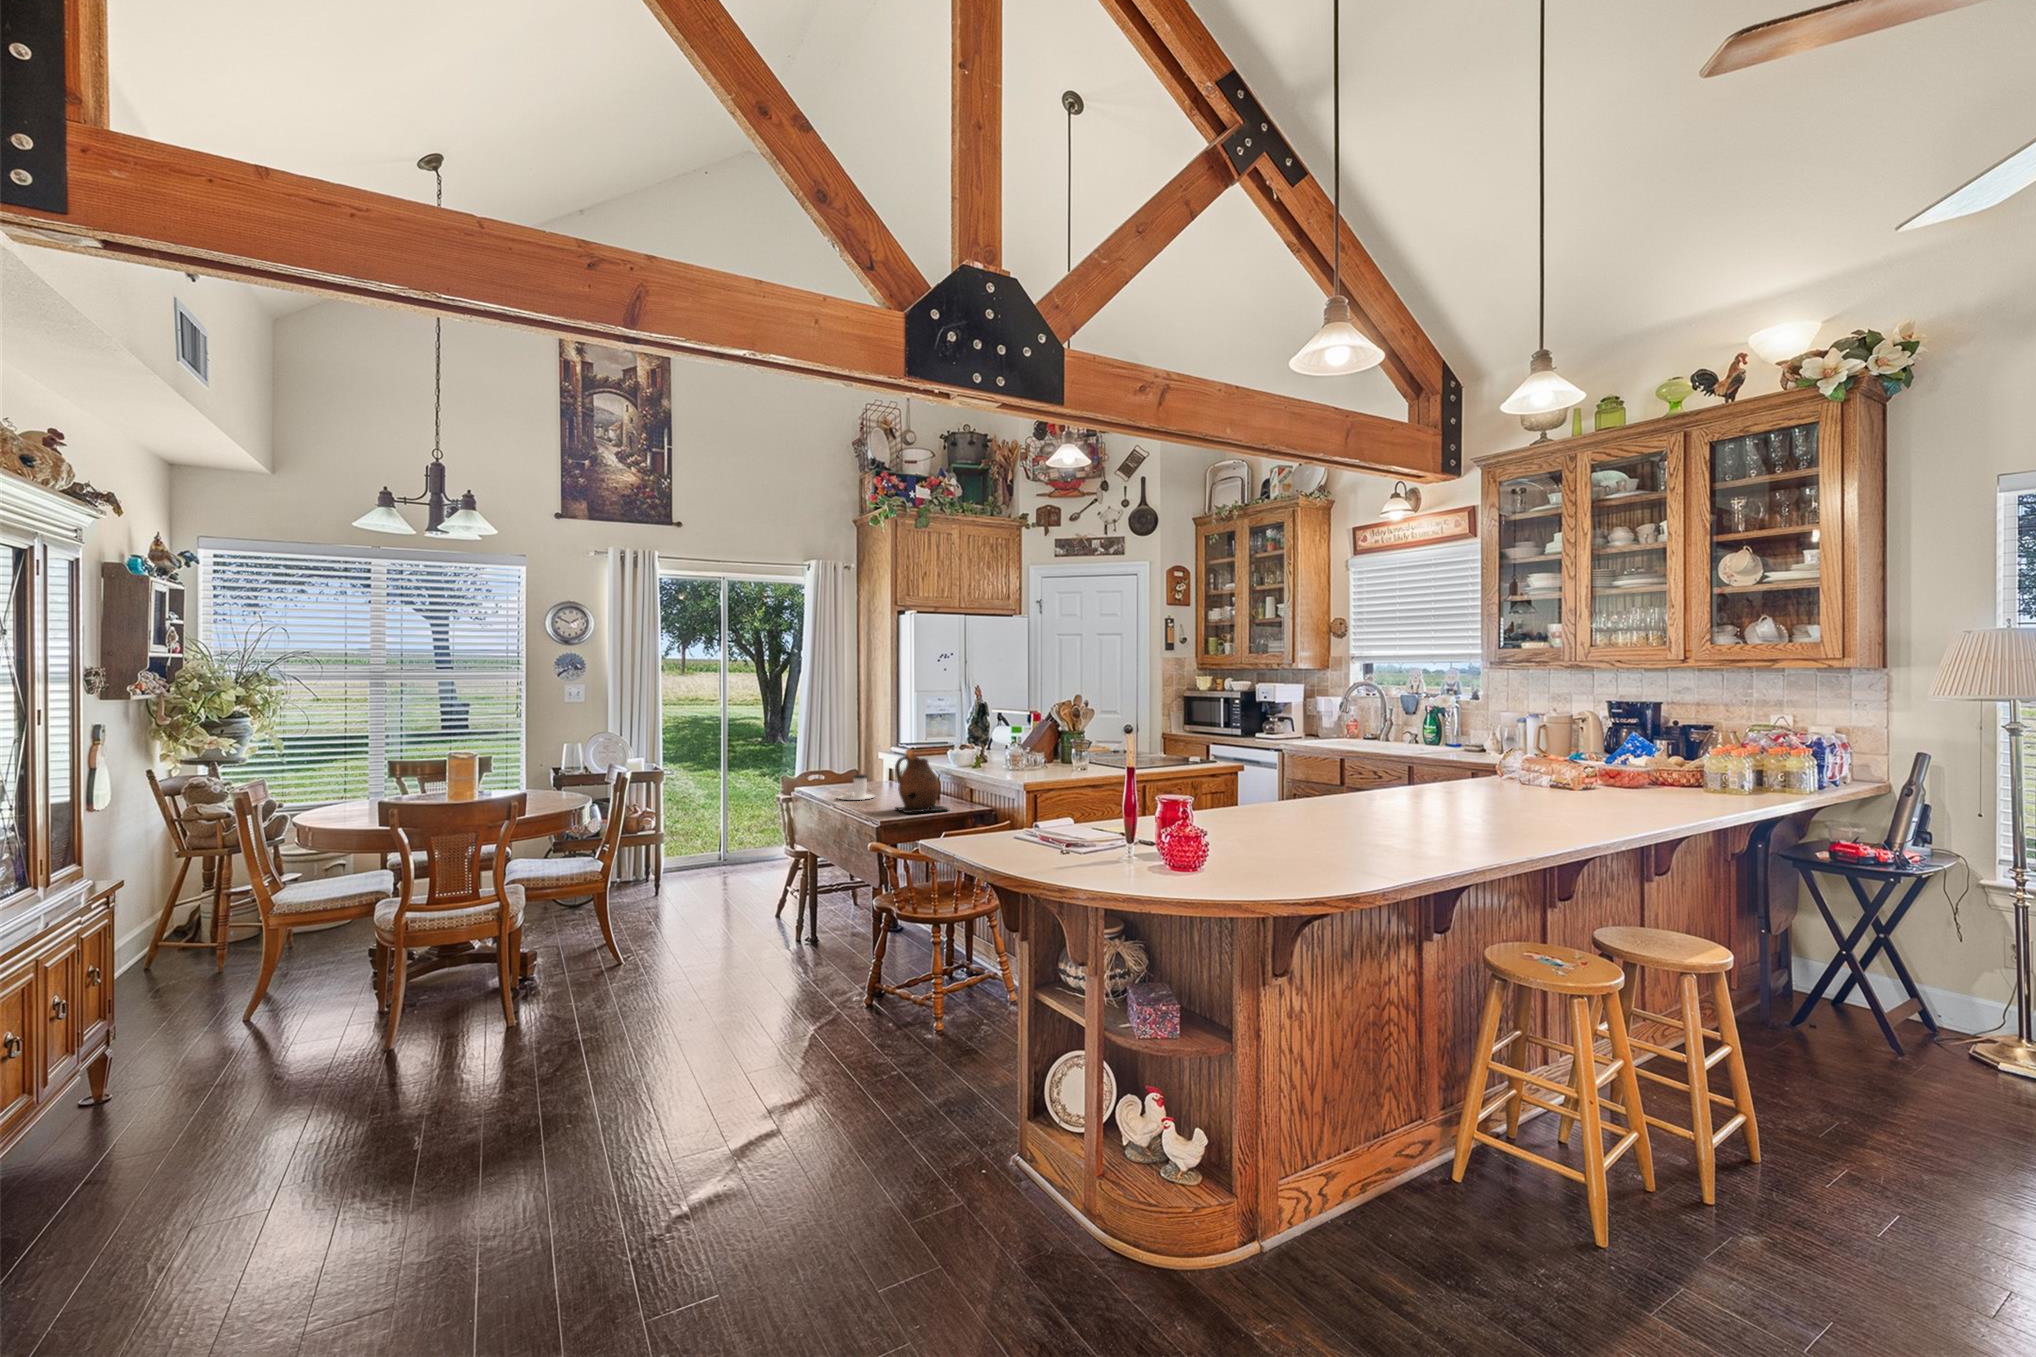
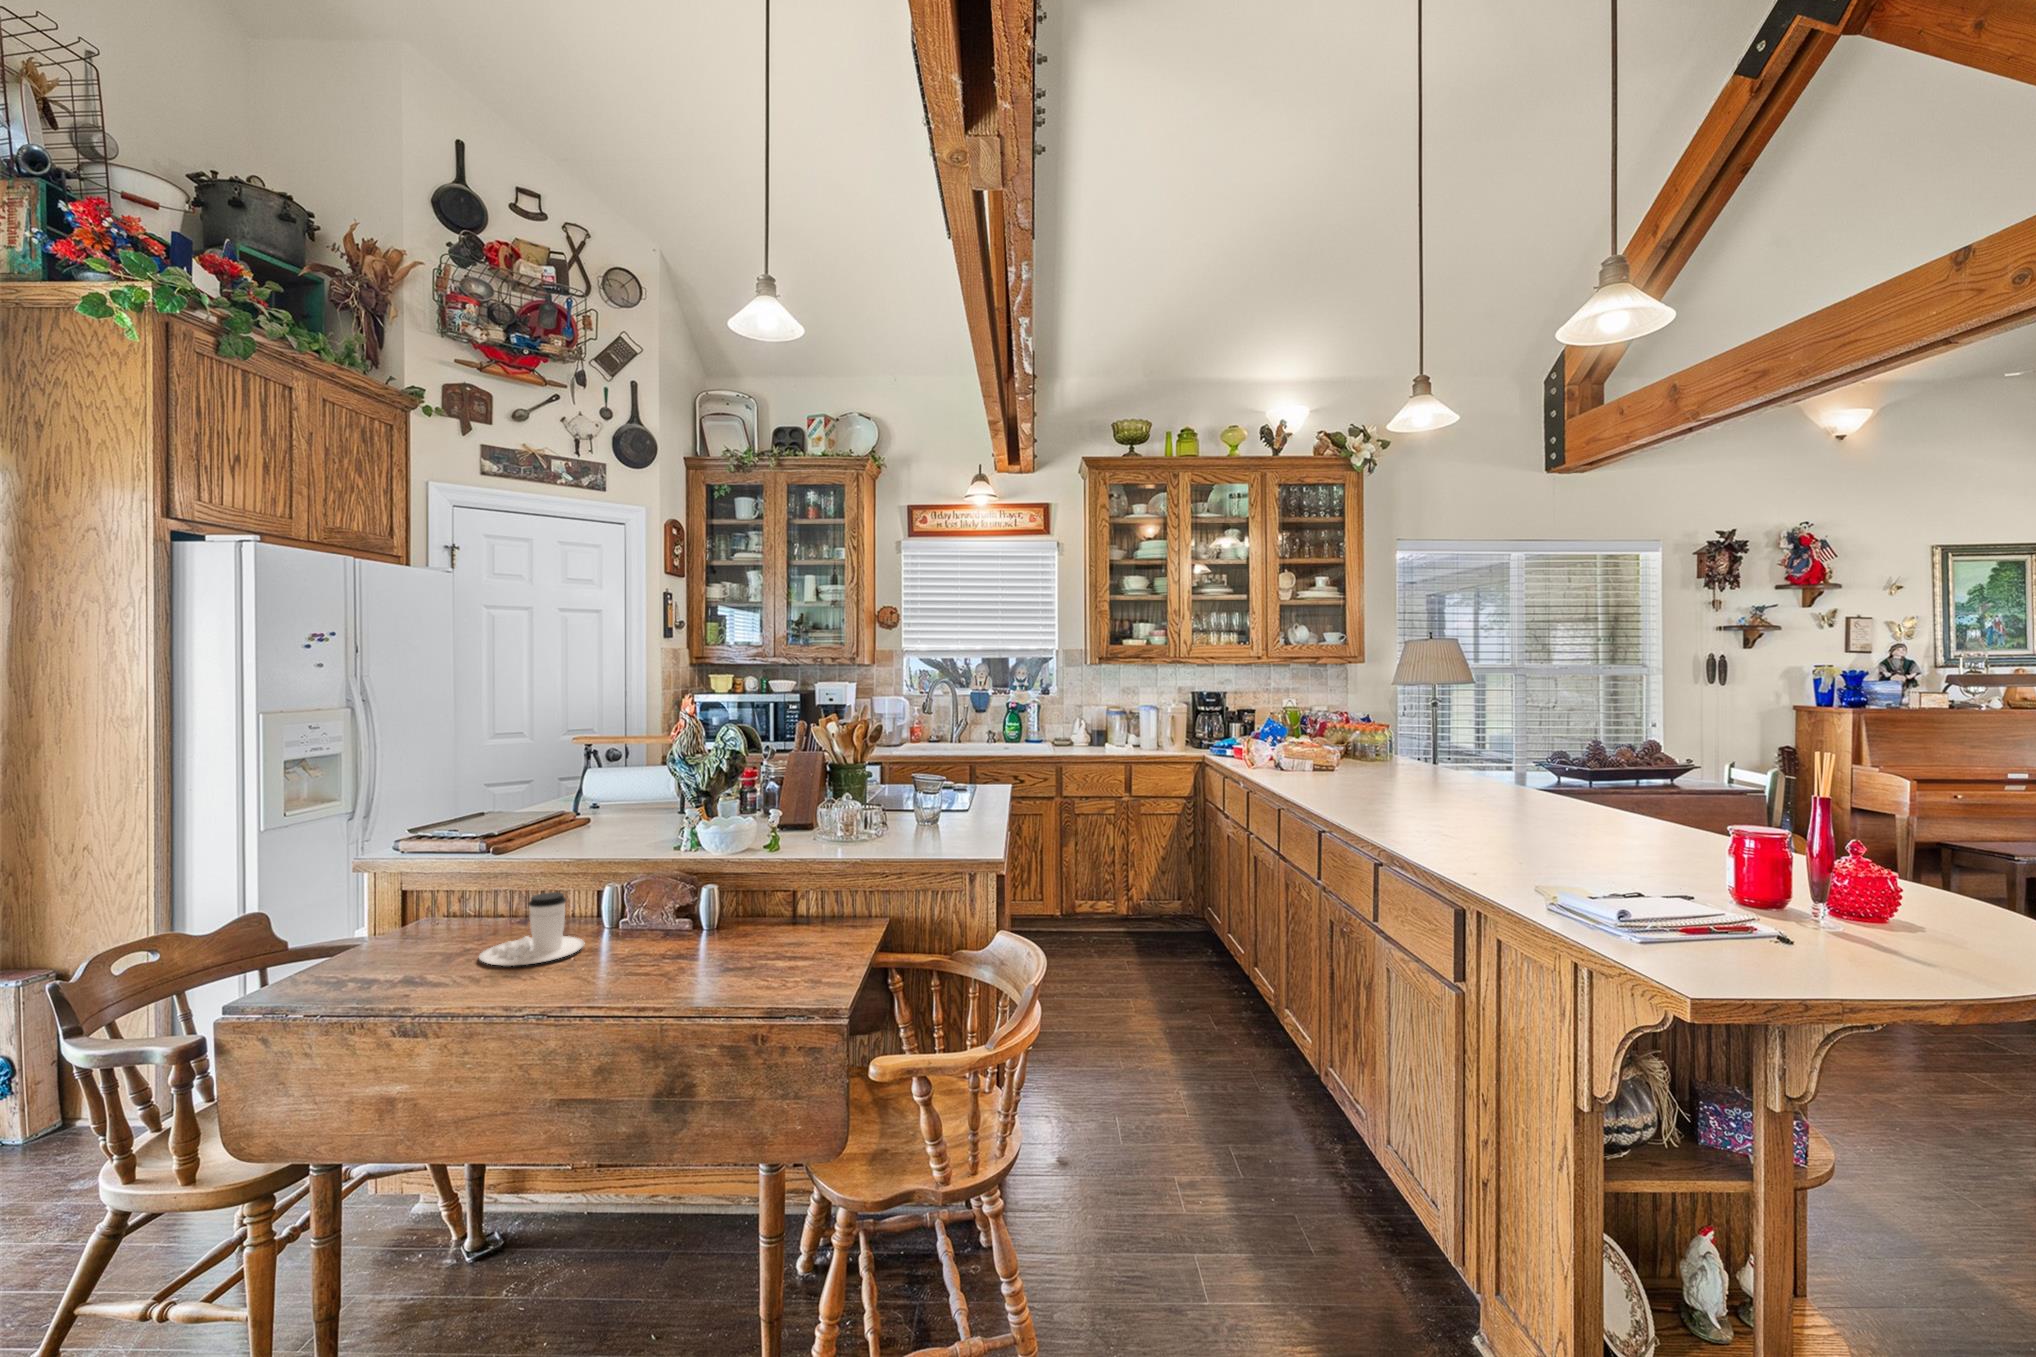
ceramic pitcher: present [895,750,948,813] -> none [737,817,854,954]

